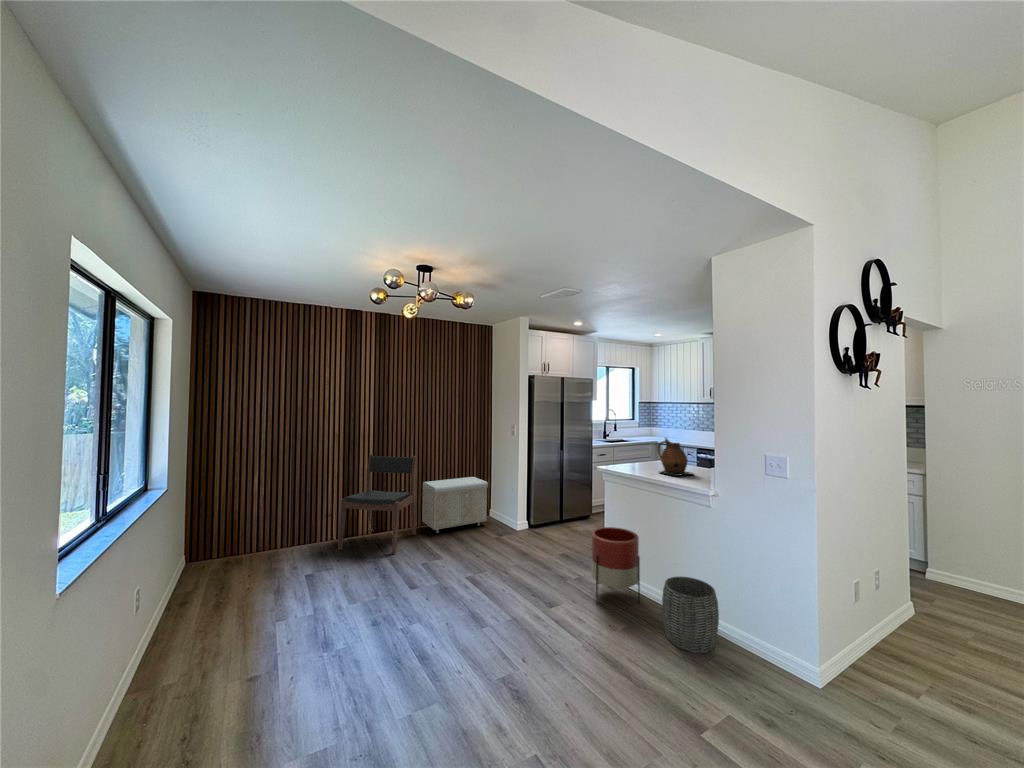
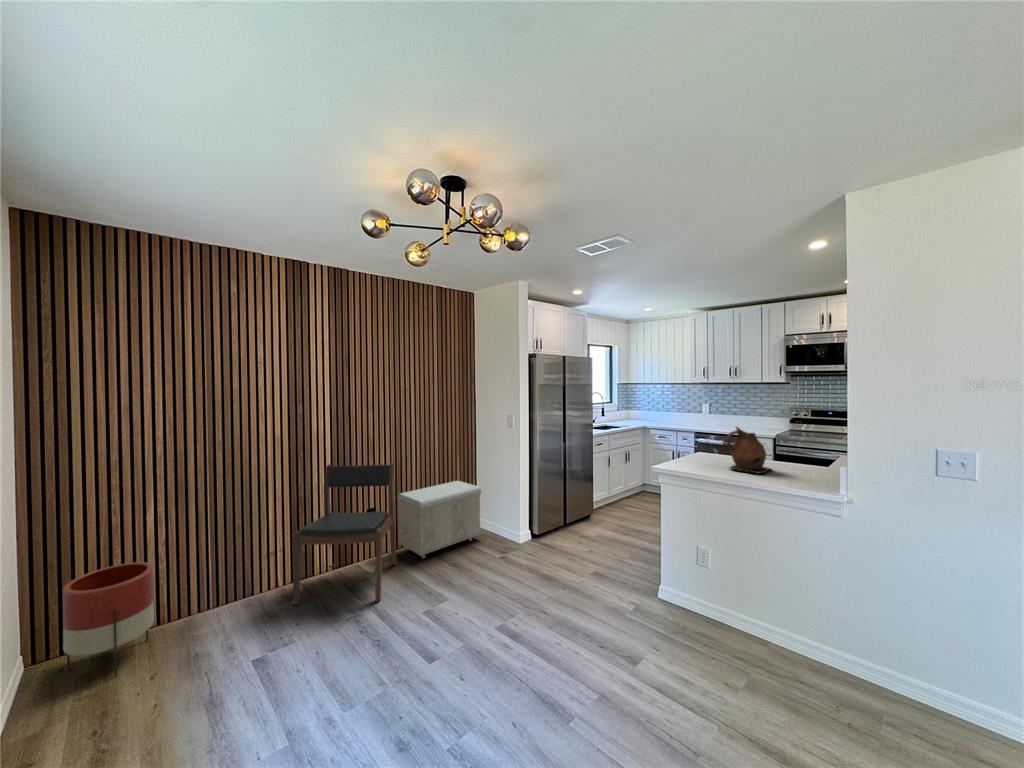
planter: present [591,527,640,603] -> present [63,562,154,677]
woven basket: present [662,577,719,653] -> none [789,605,875,713]

